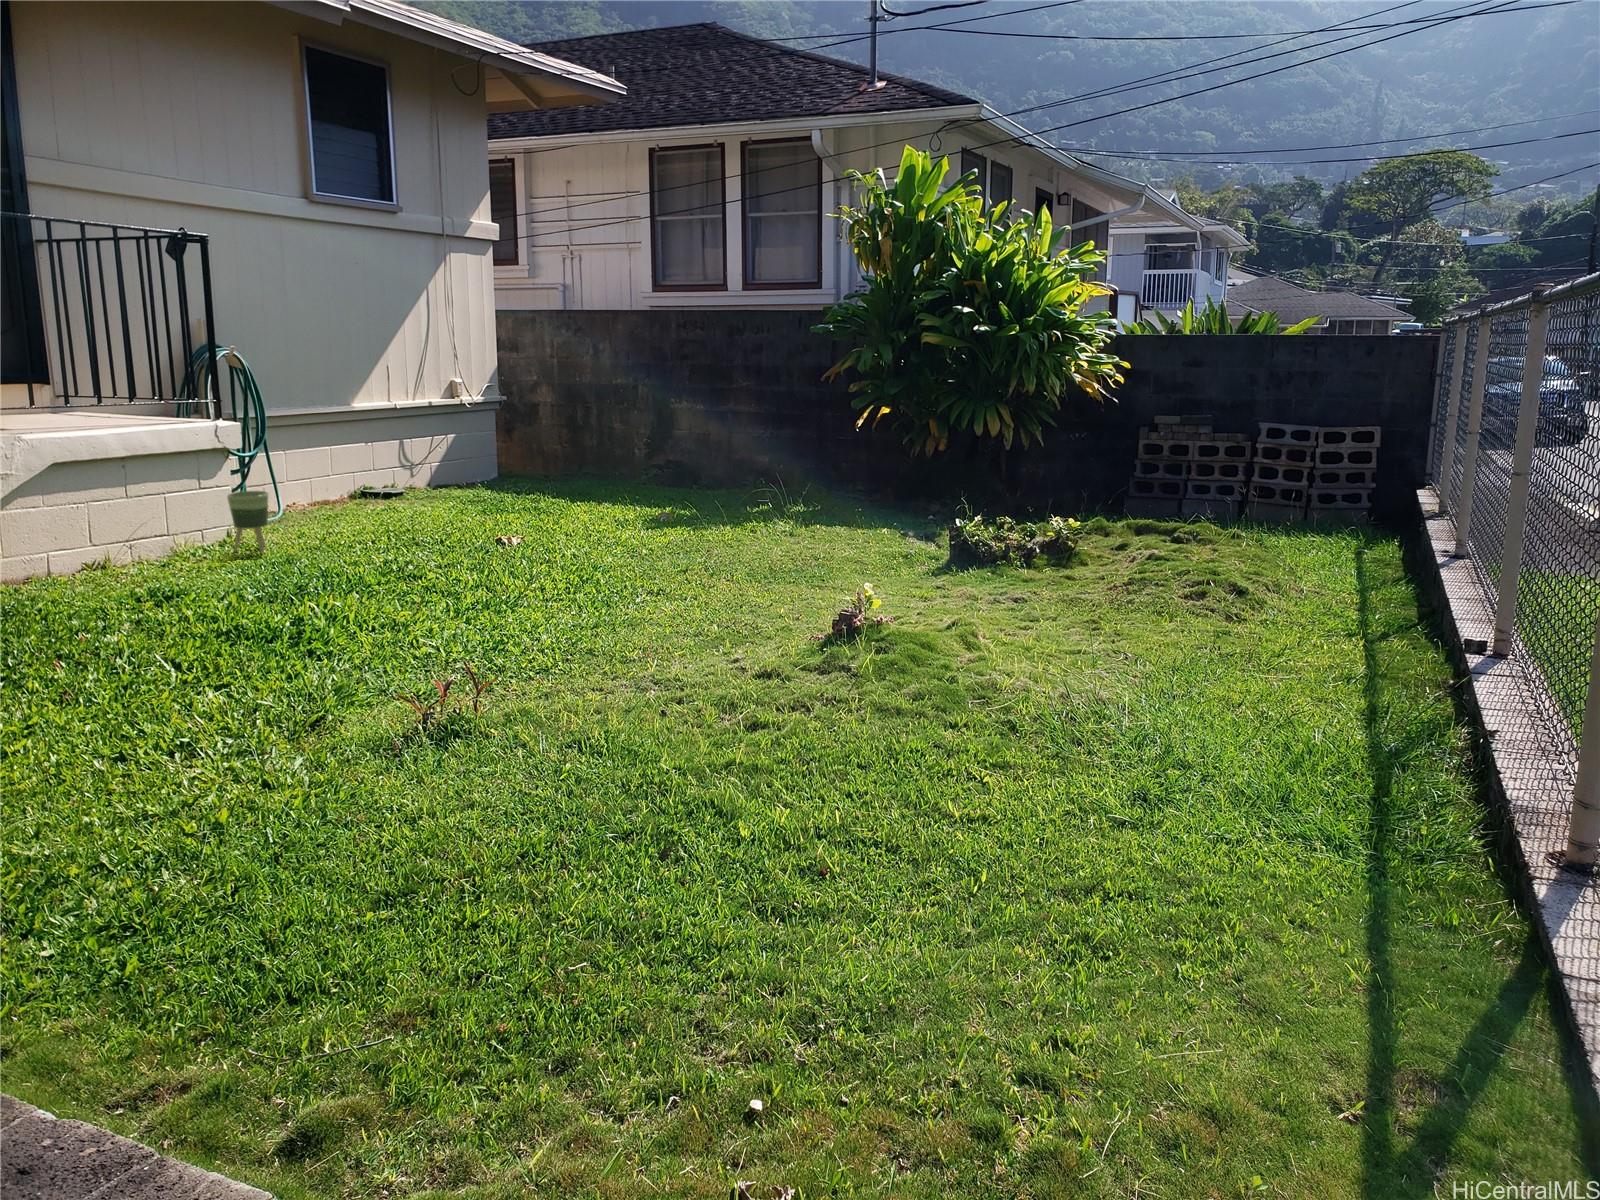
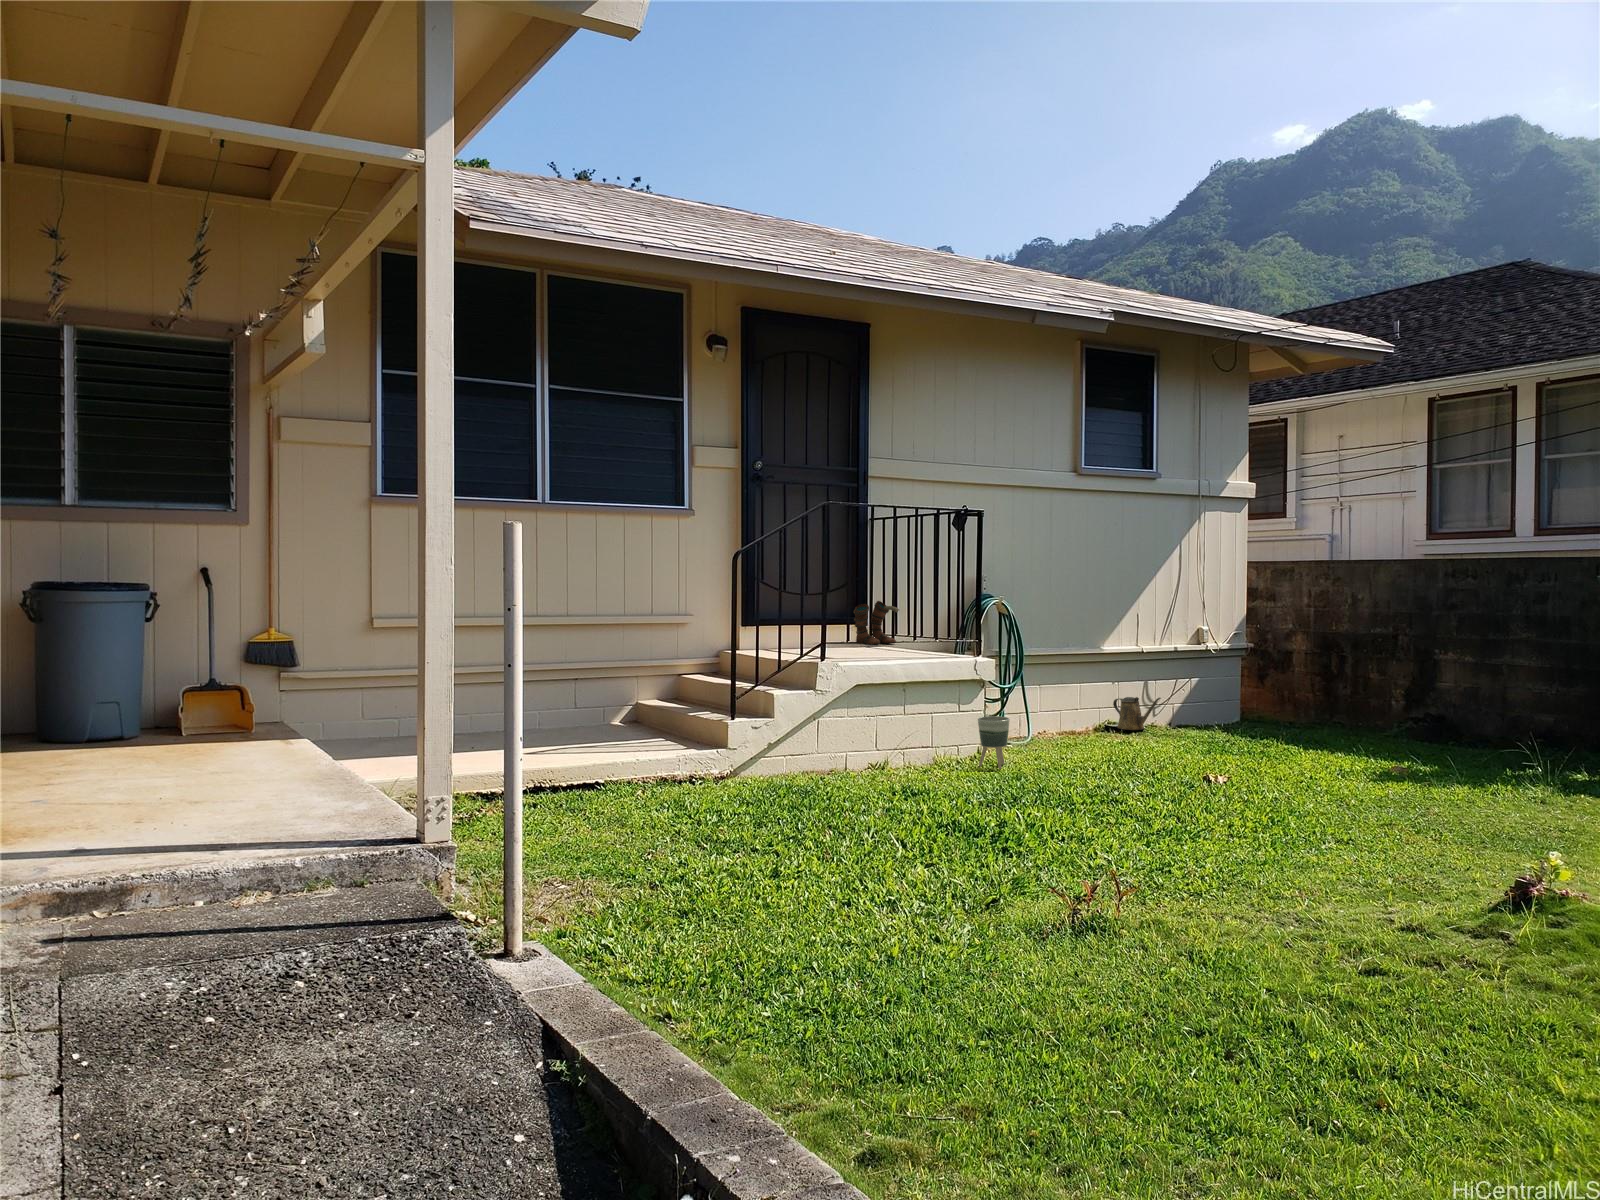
boots: none [29,351,97,410] -> present [854,601,899,645]
watering can: none [369,457,424,495] -> present [1113,697,1161,730]

